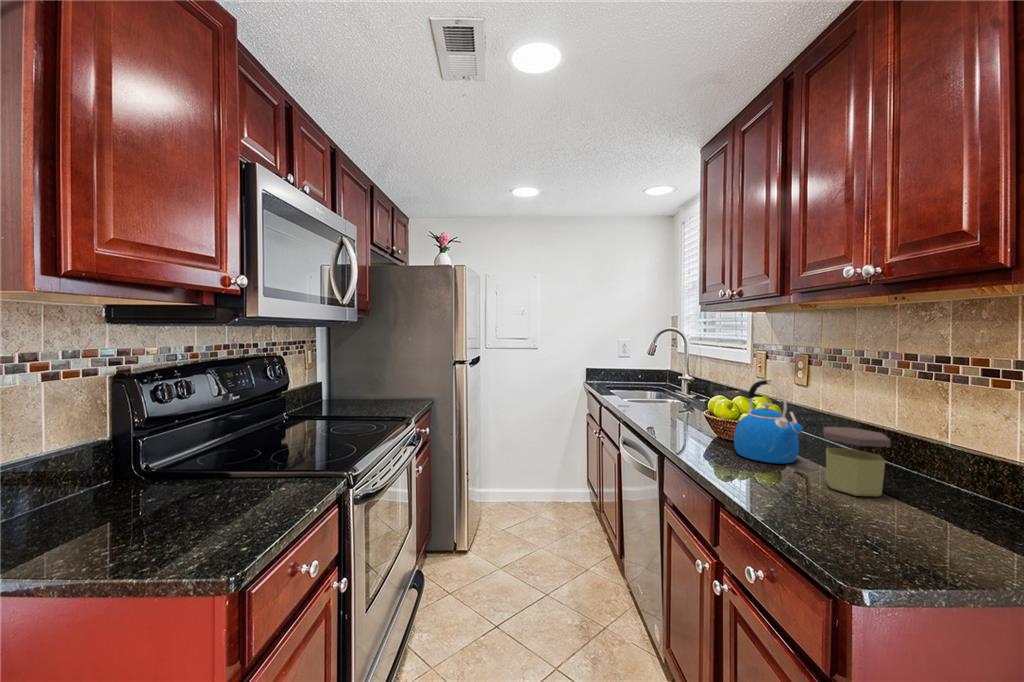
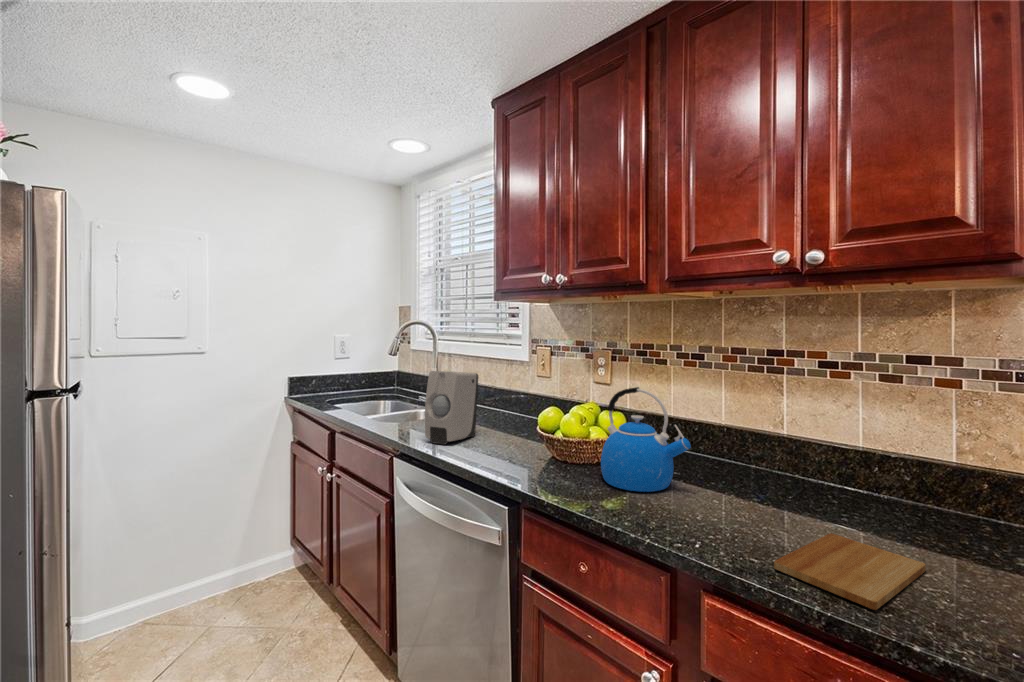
soap dispenser: none [641,363,686,416] -> present [425,371,478,445]
jar: present [823,427,891,497] -> none [729,436,804,519]
cutting board: none [776,500,926,542] -> present [774,533,926,610]

